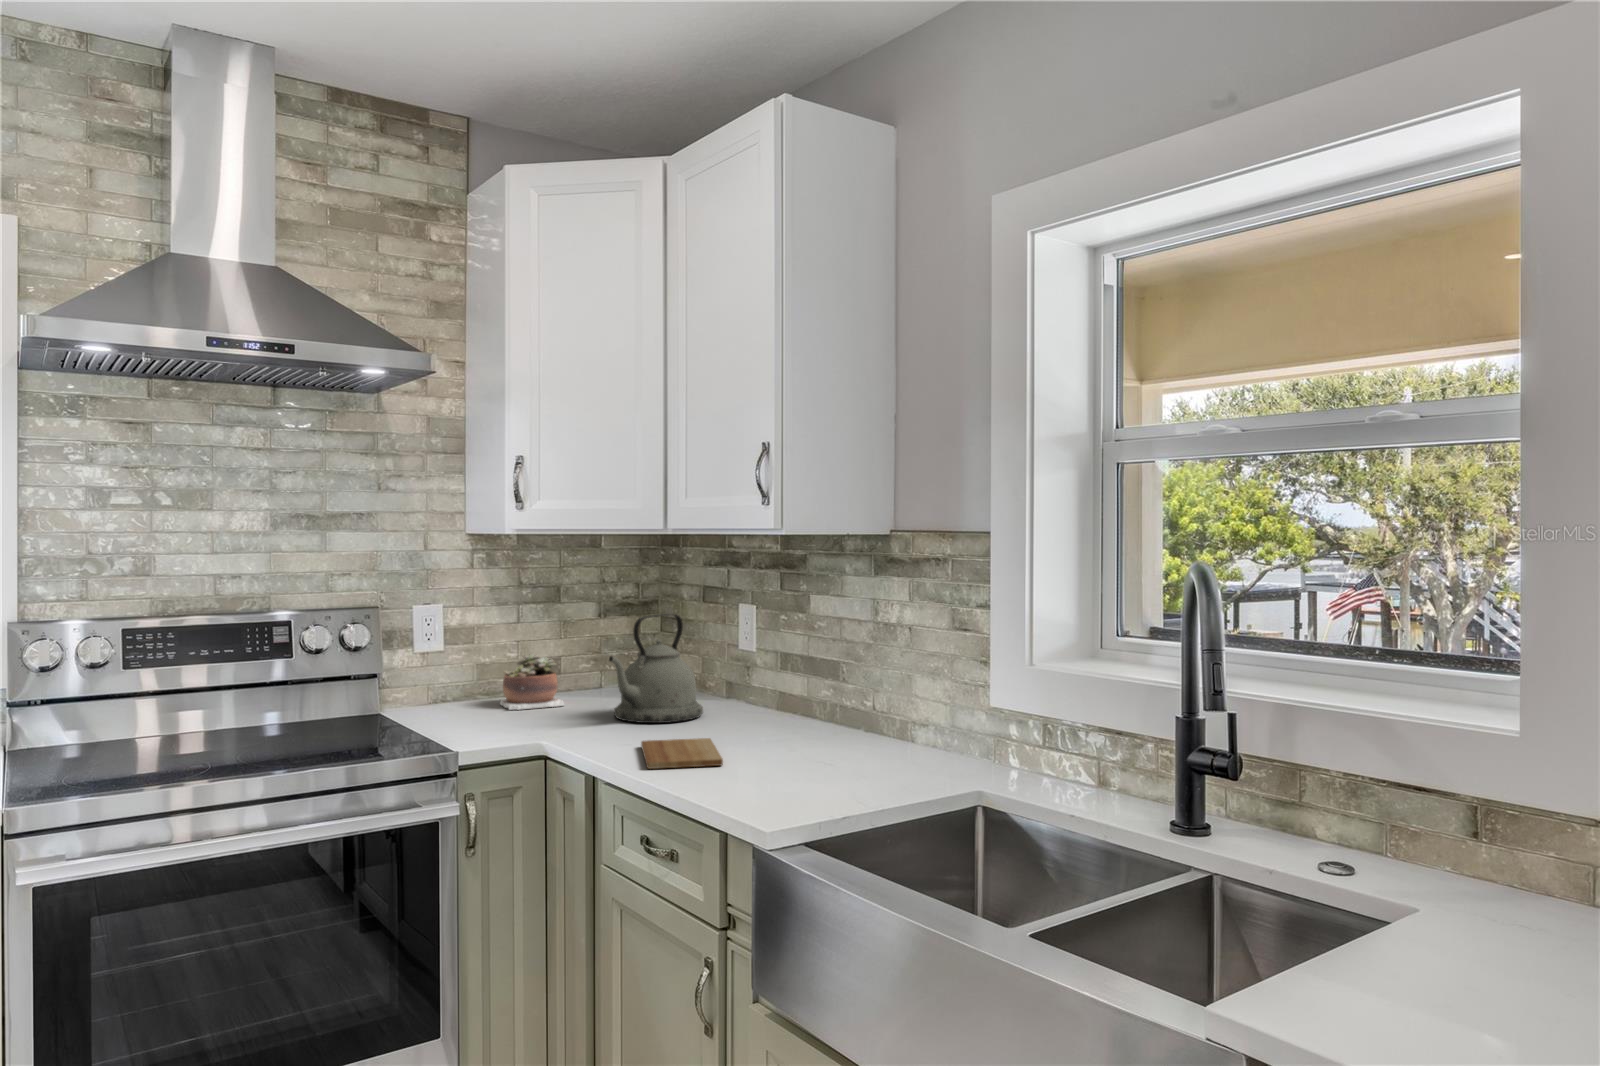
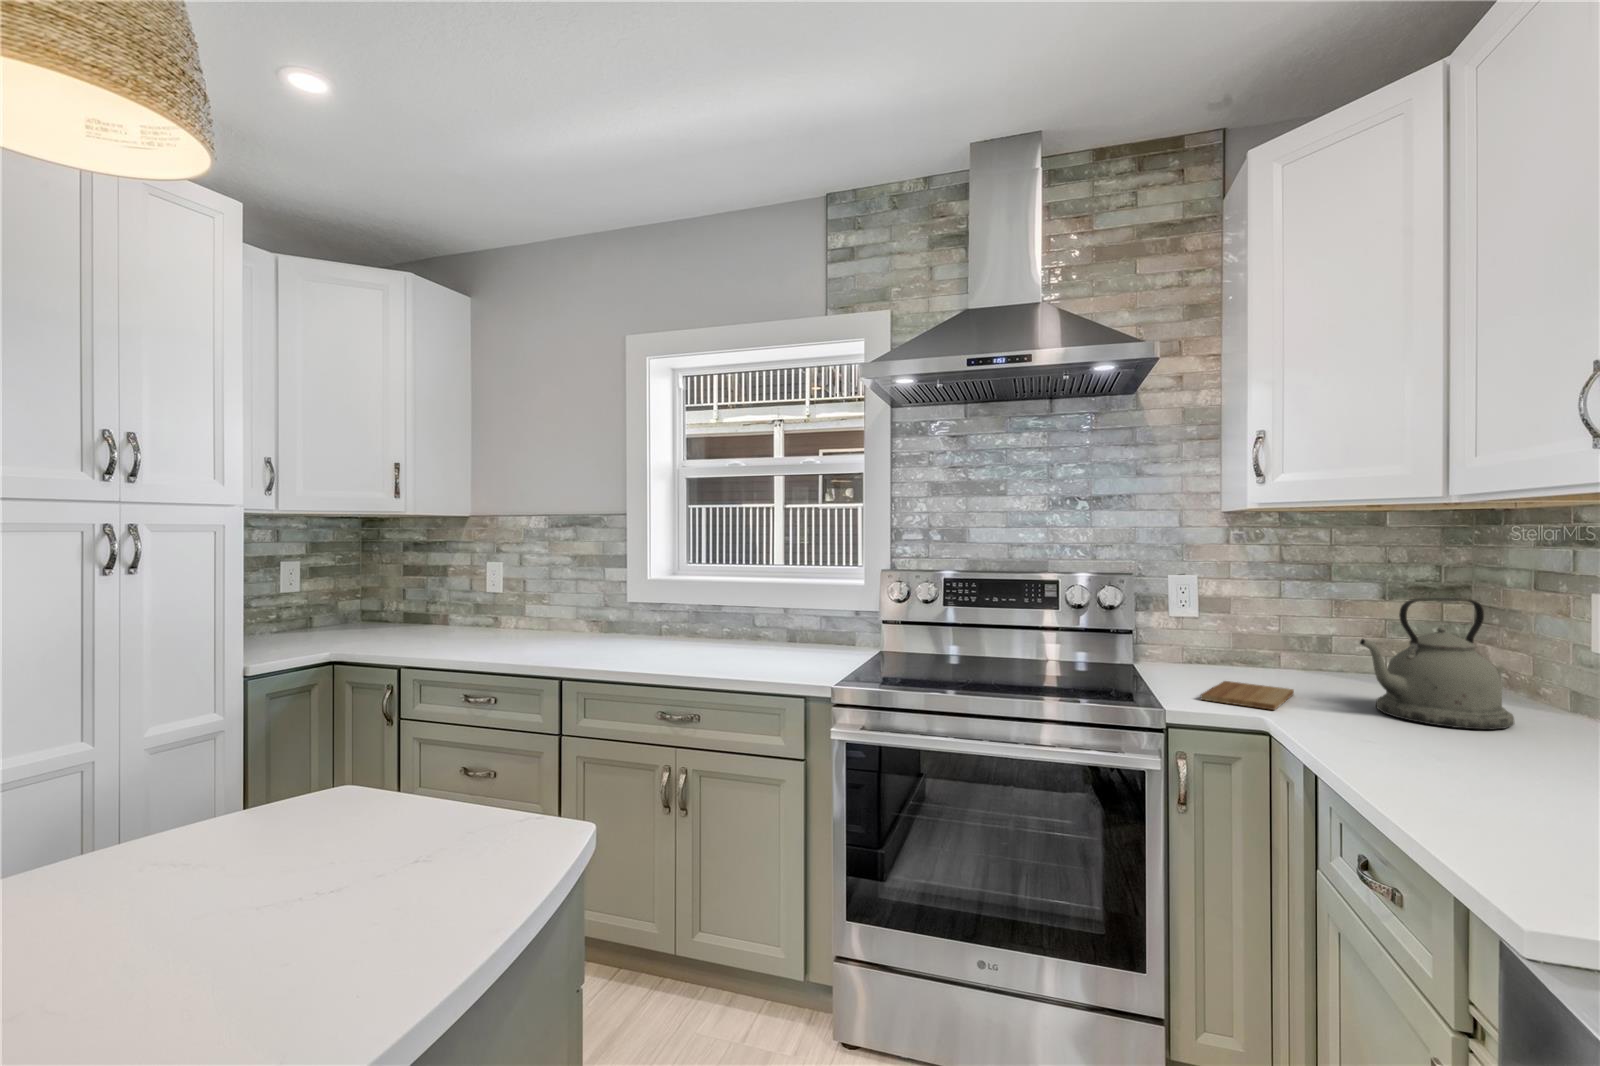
succulent plant: present [500,653,564,710] -> none [1251,628,1323,686]
cutting board: present [641,738,723,769] -> present [1201,681,1294,710]

